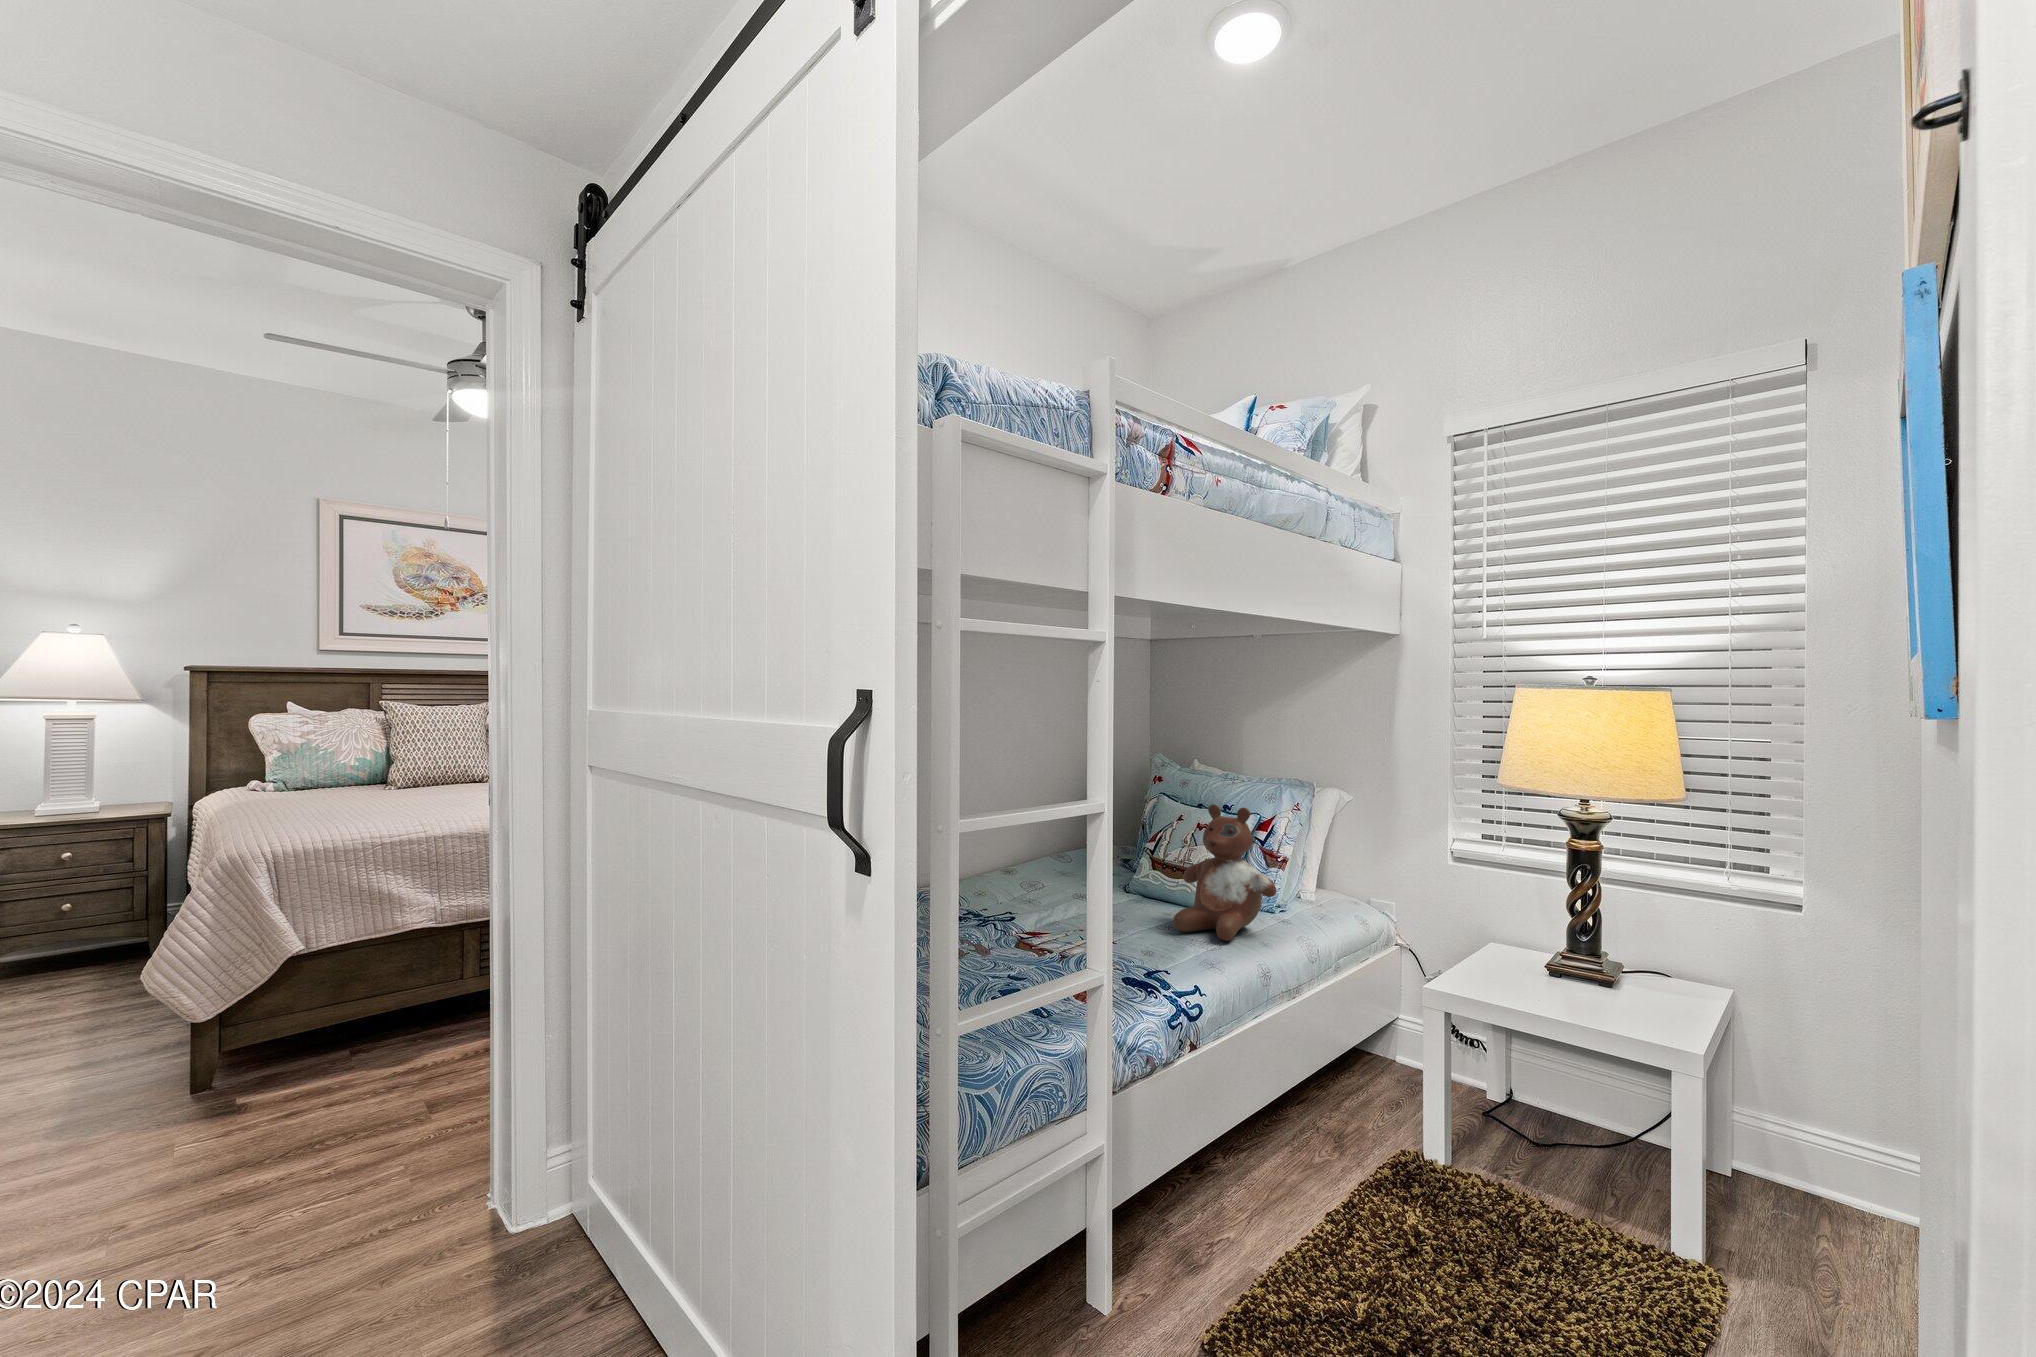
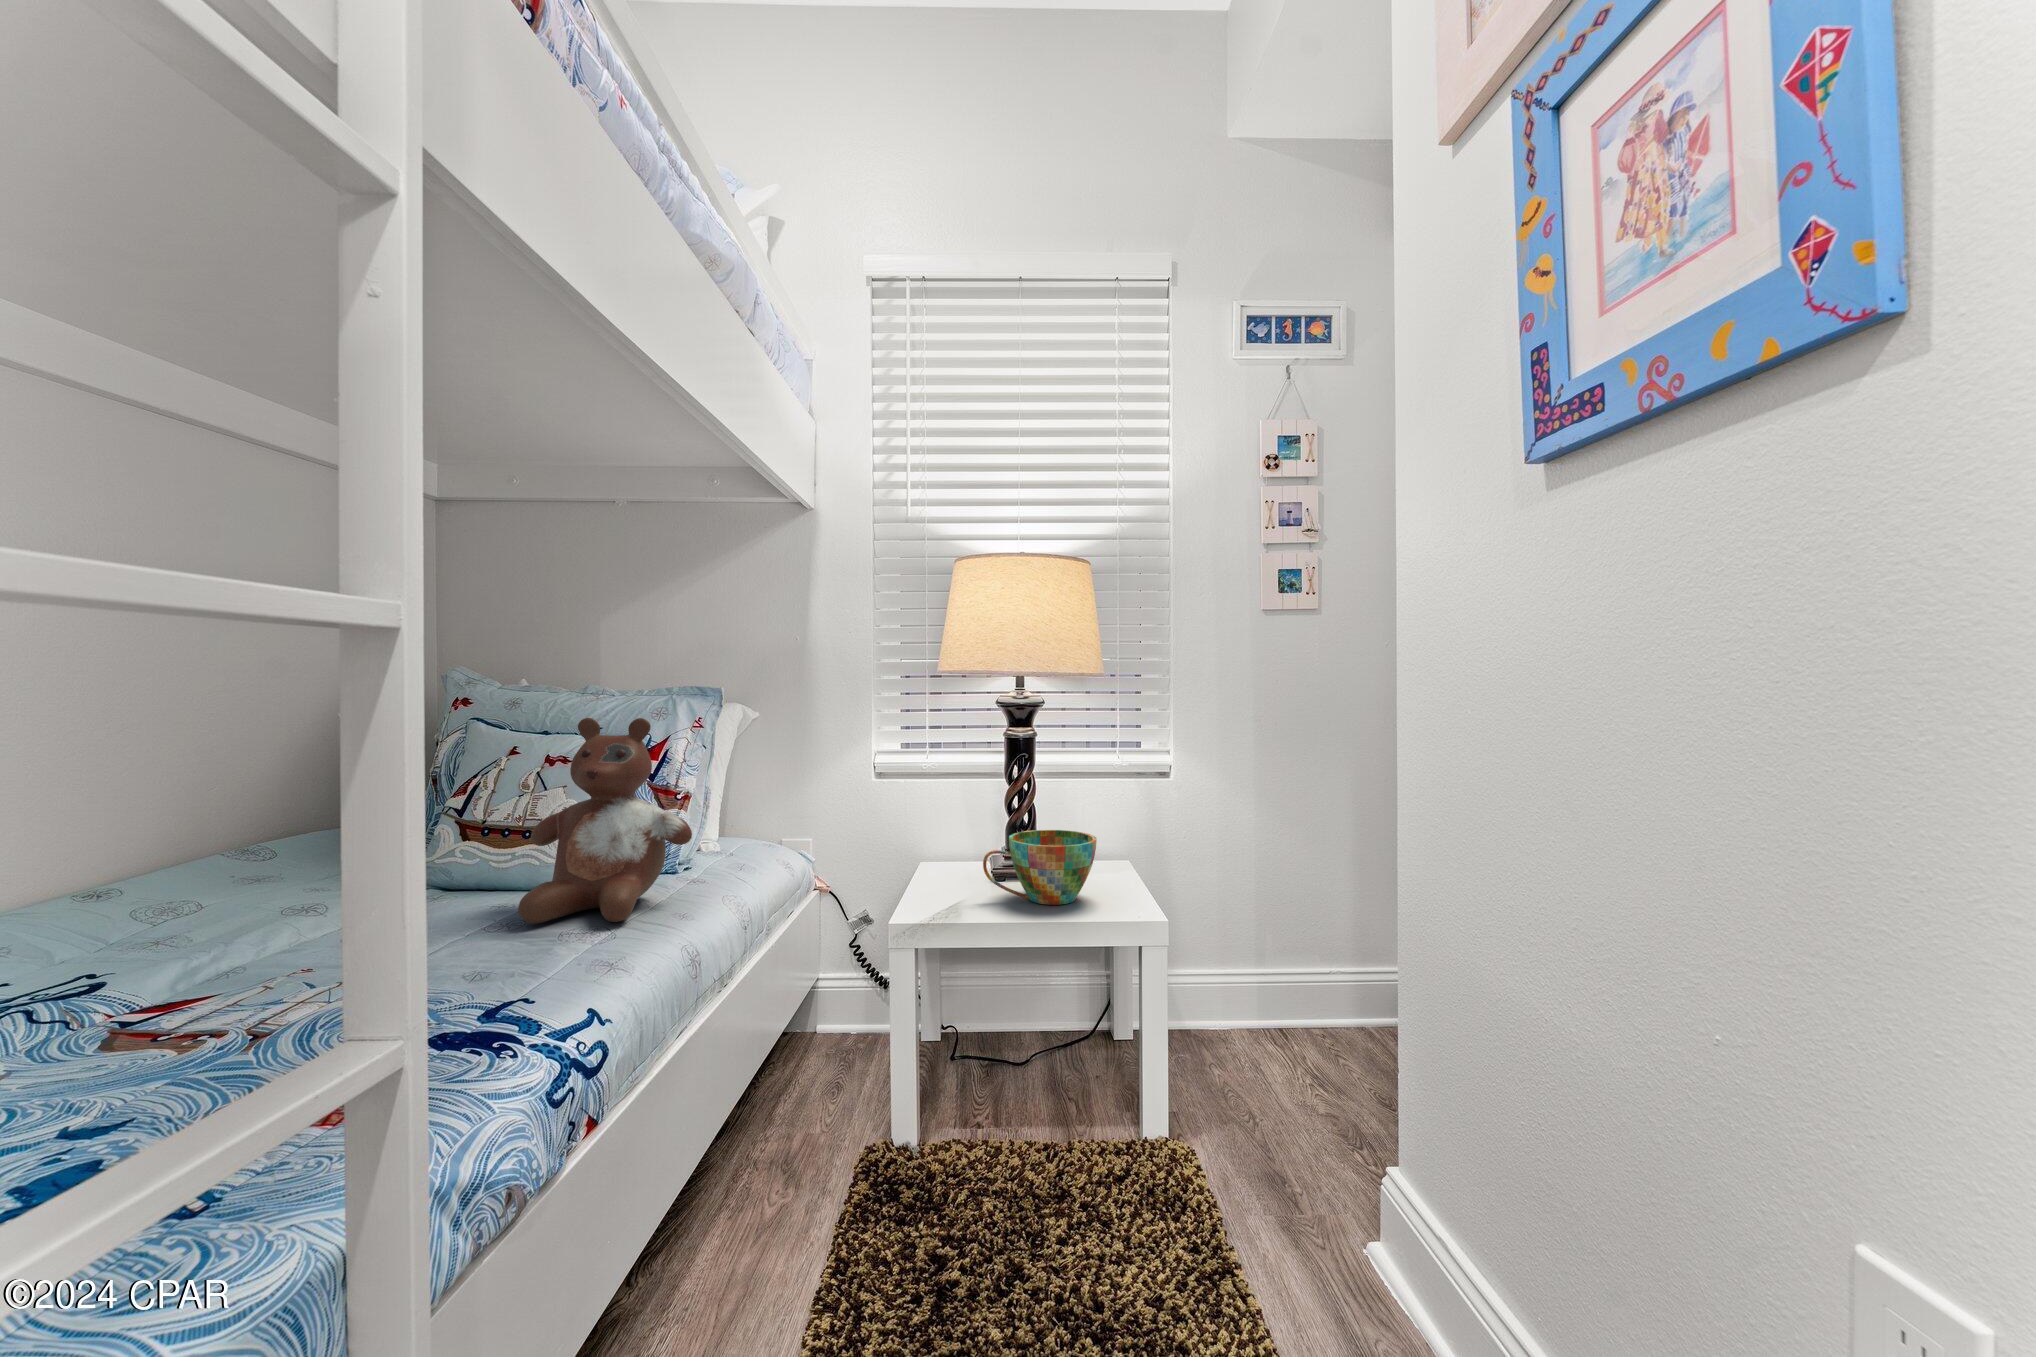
cup: none [1514,934,1636,1009] -> present [983,830,1097,905]

